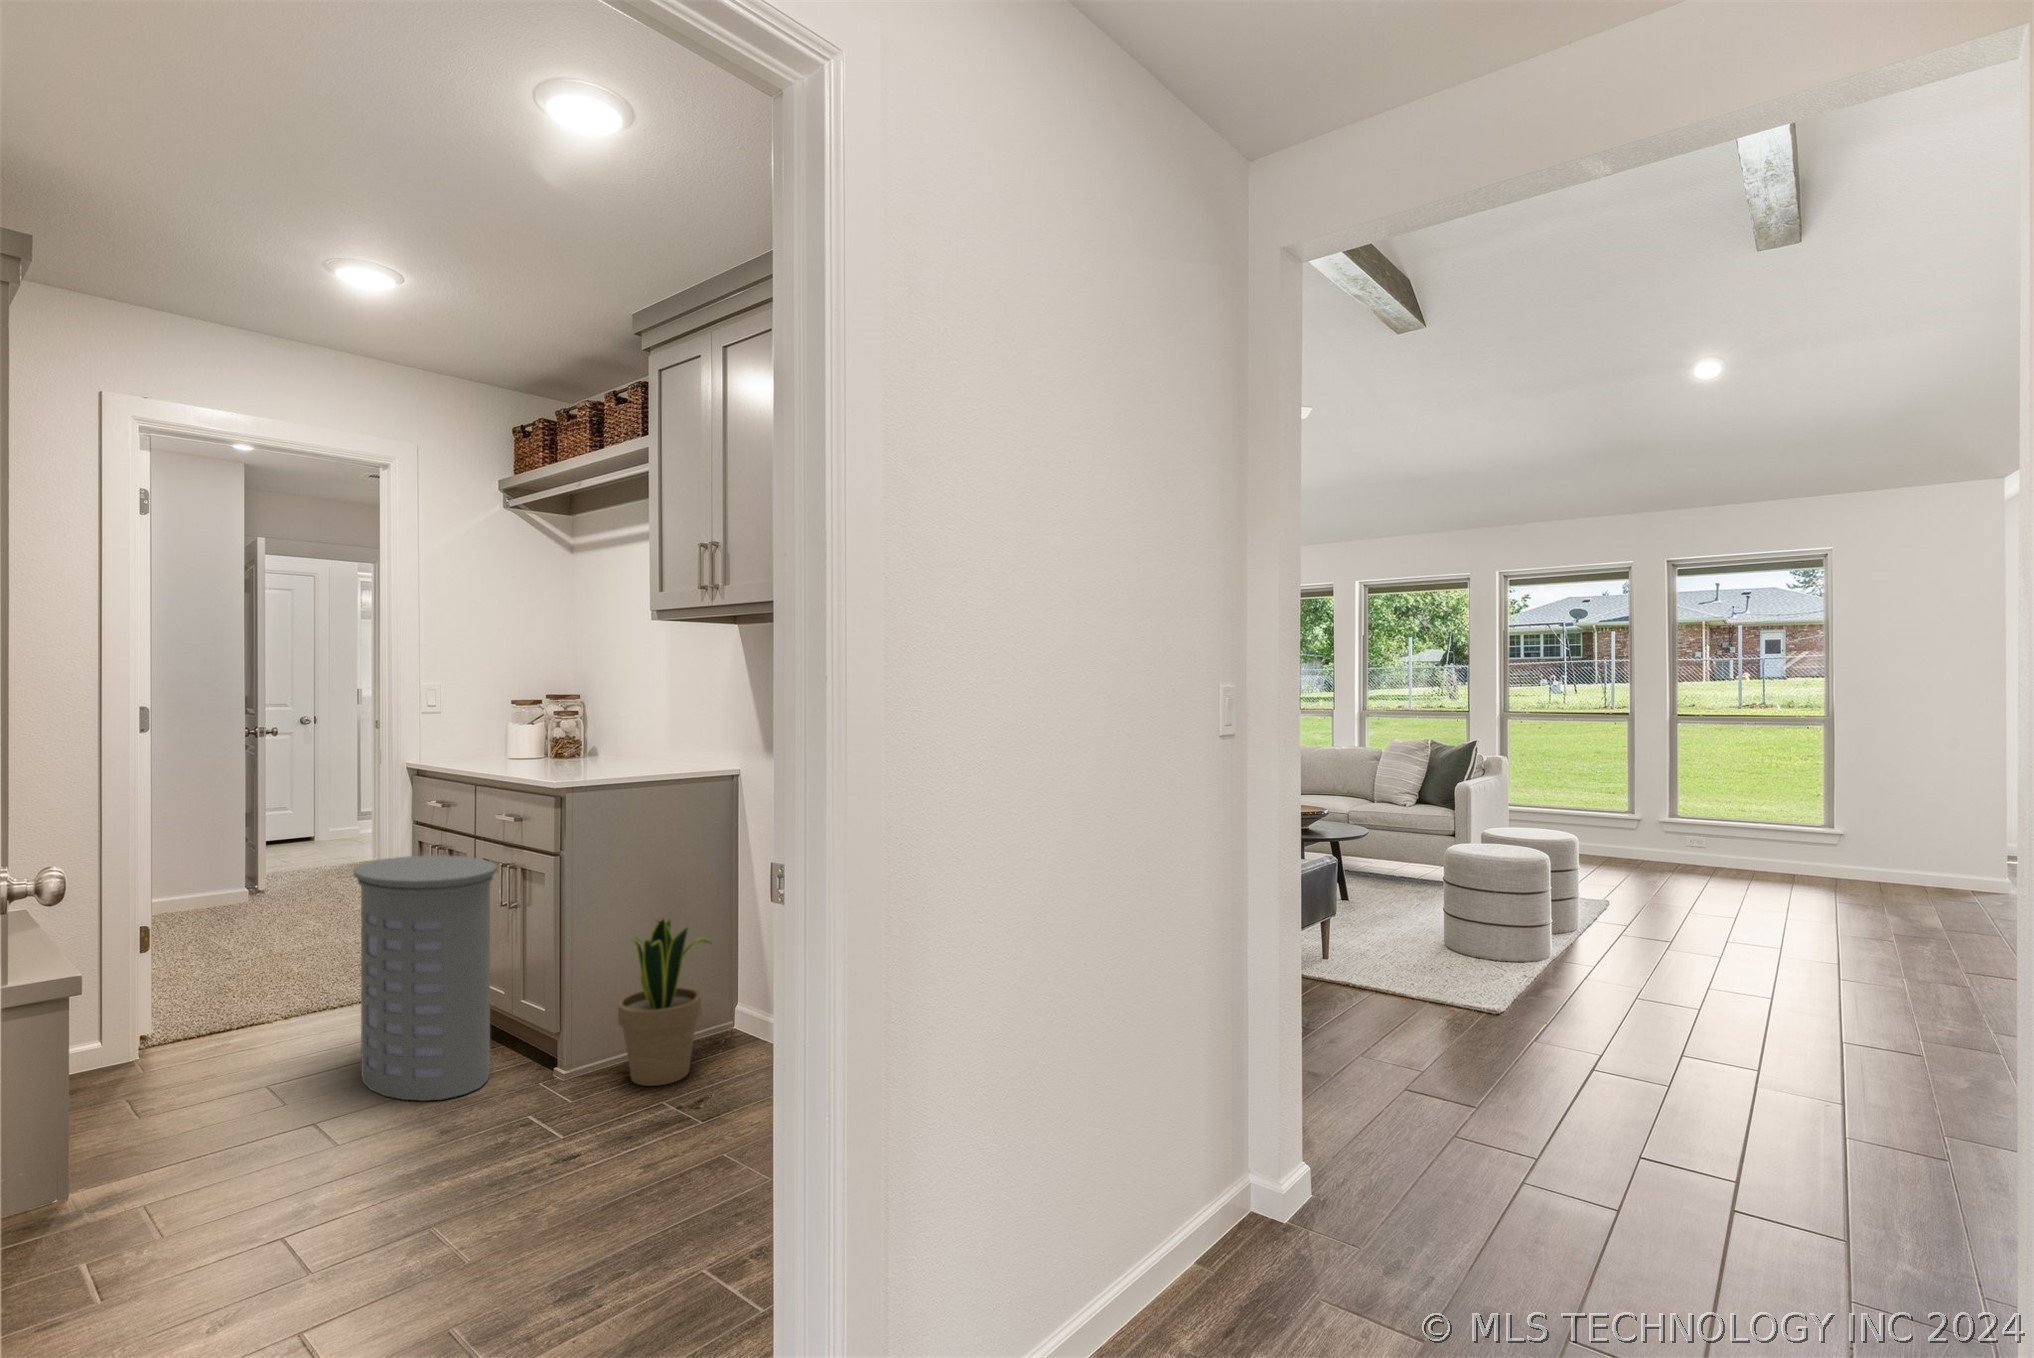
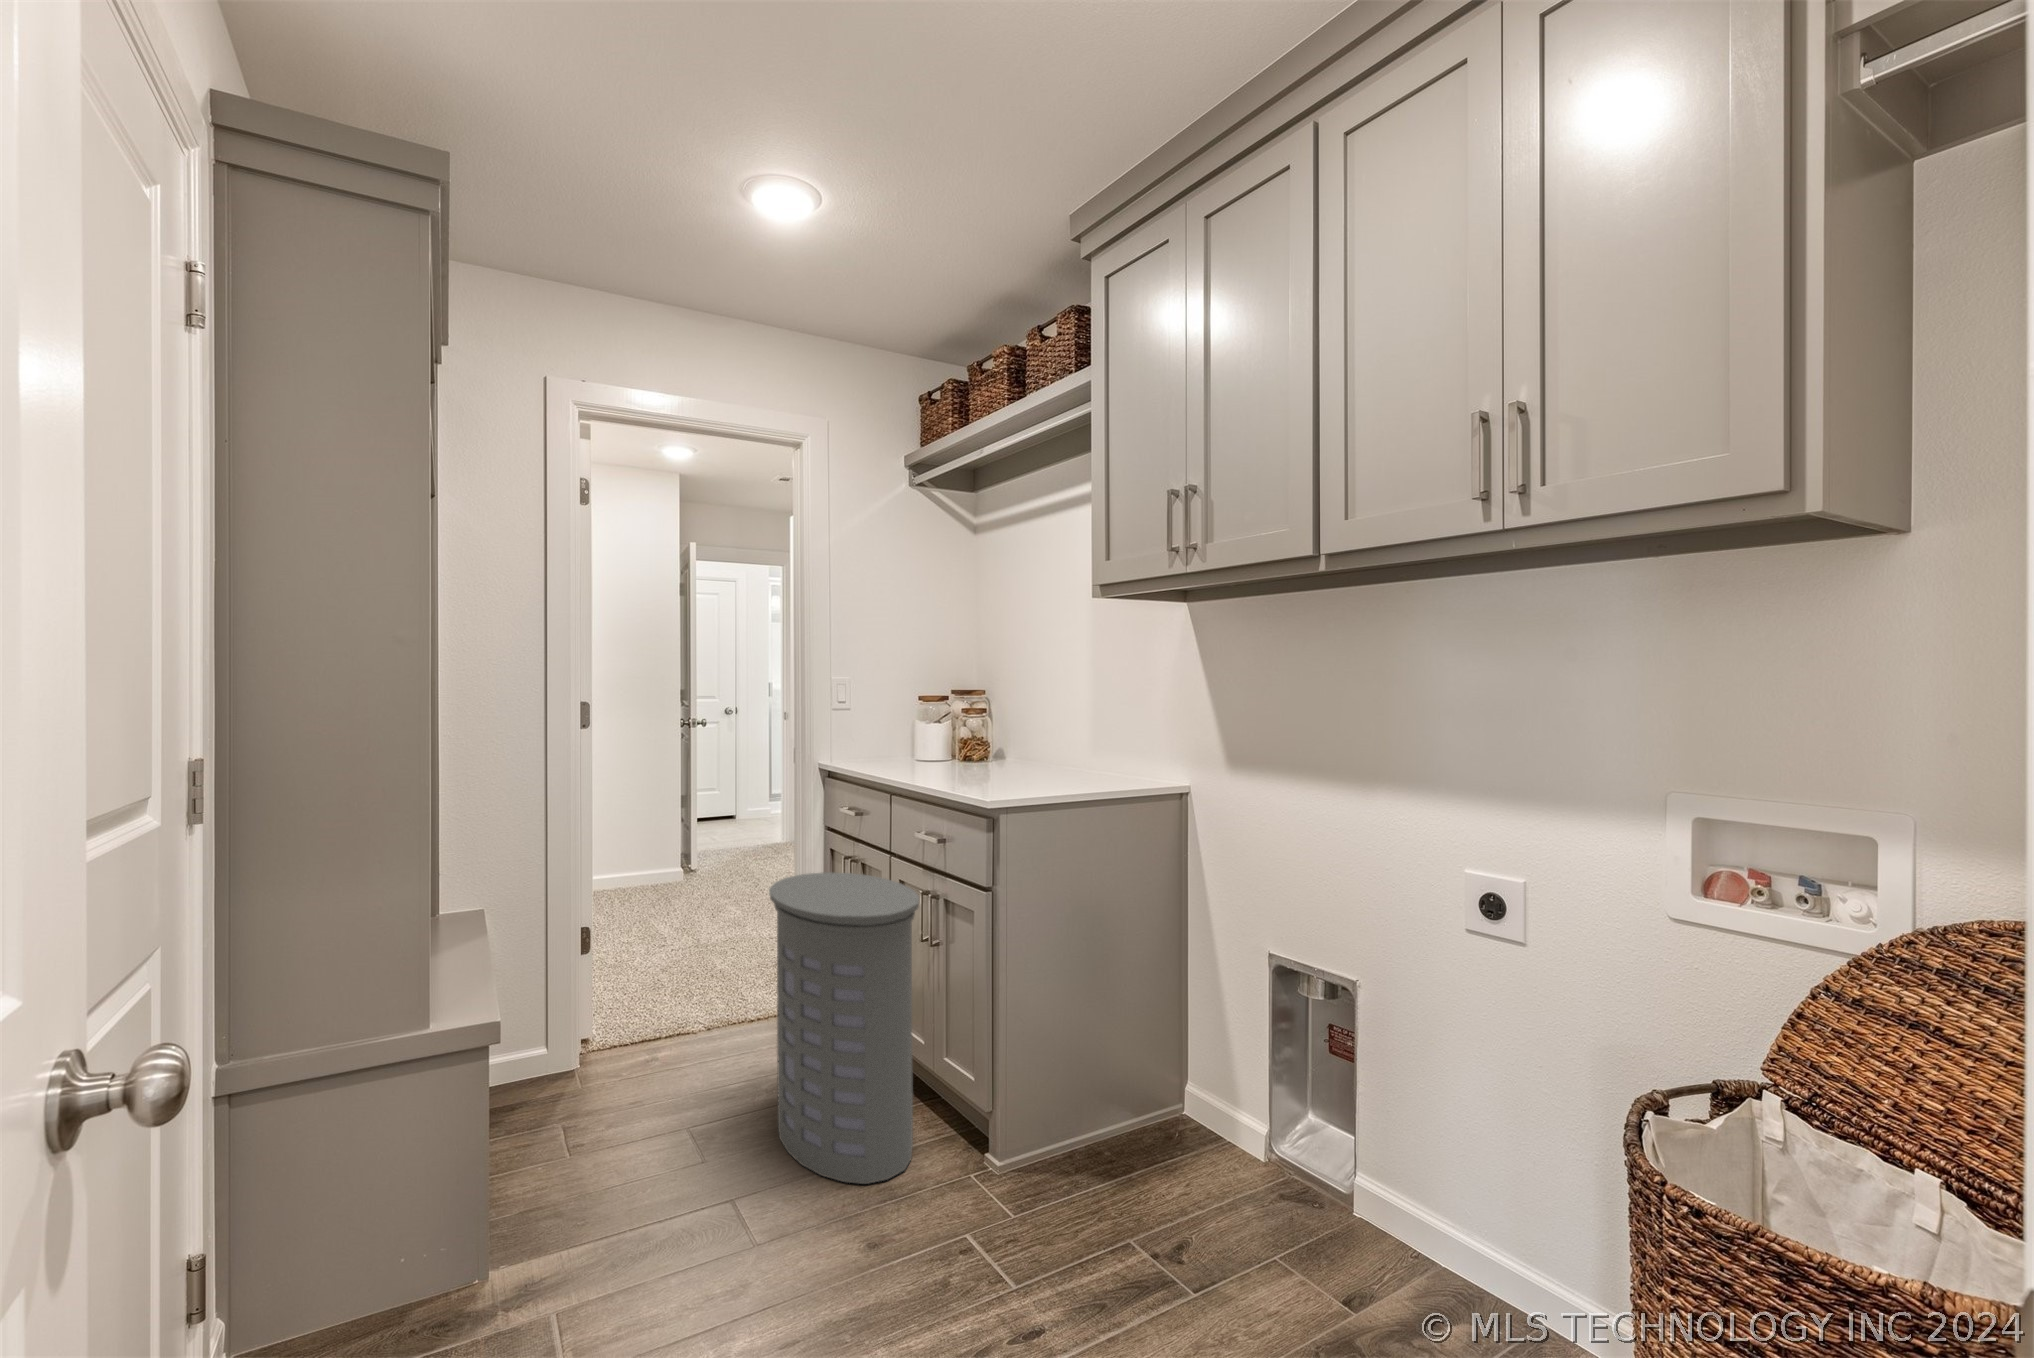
potted plant: present [618,919,710,1086] -> none [1064,975,1178,1205]

